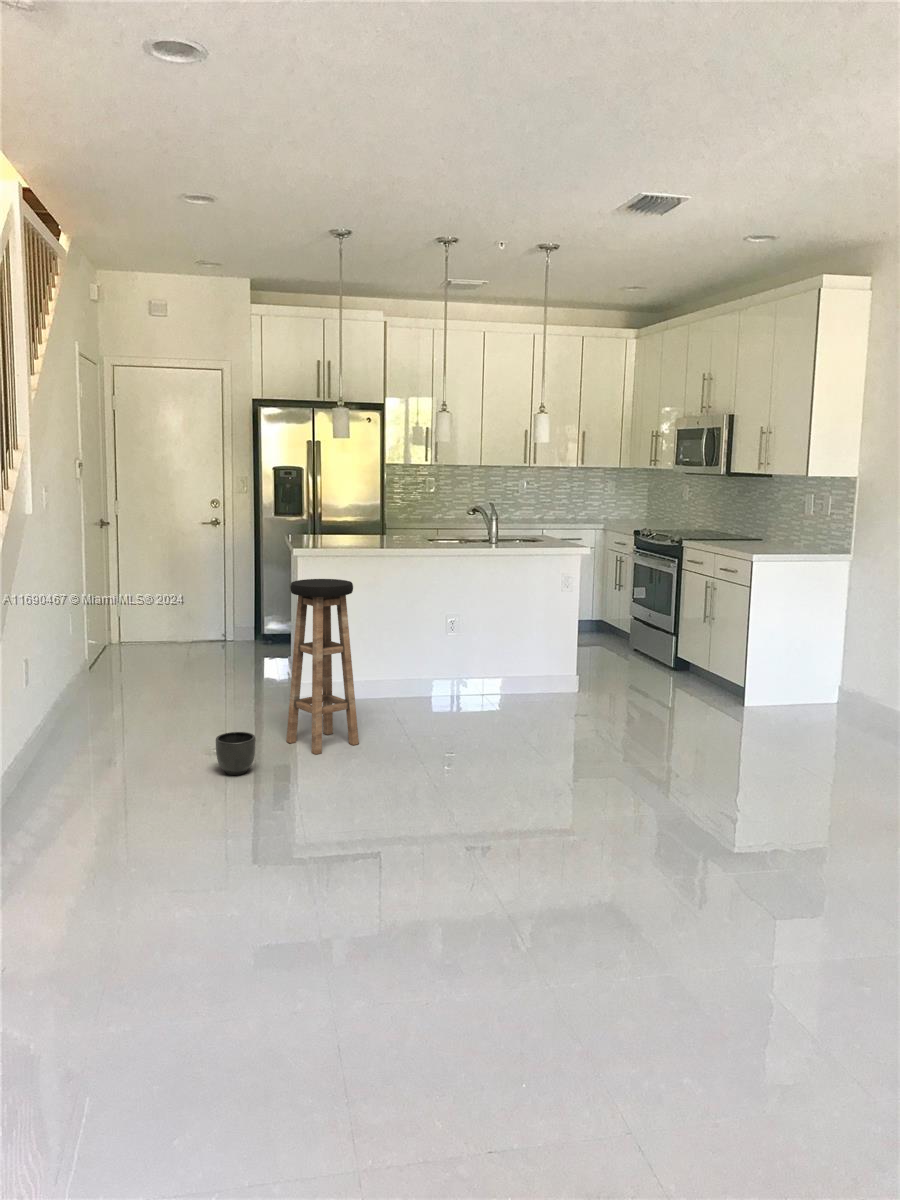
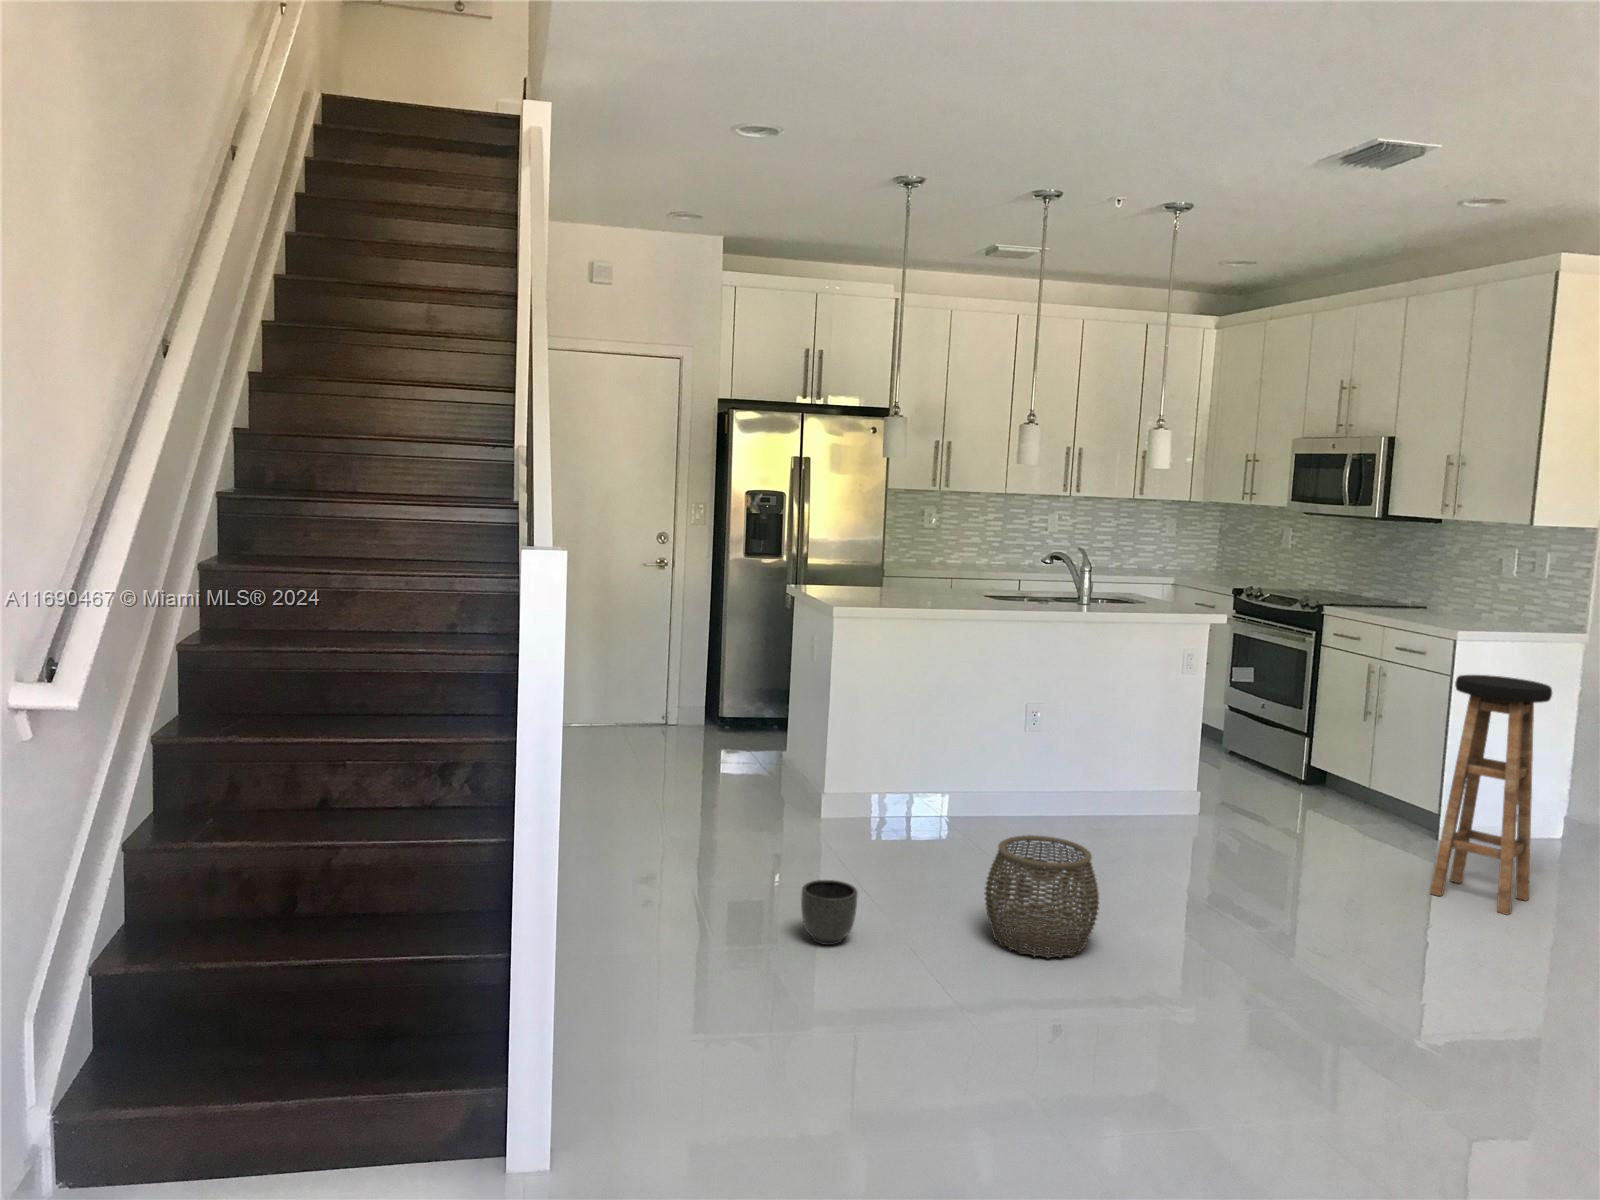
bar stool: present [286,579,359,754] -> present [1430,675,1552,915]
woven basket: none [347,699,425,781] -> present [985,835,1099,958]

